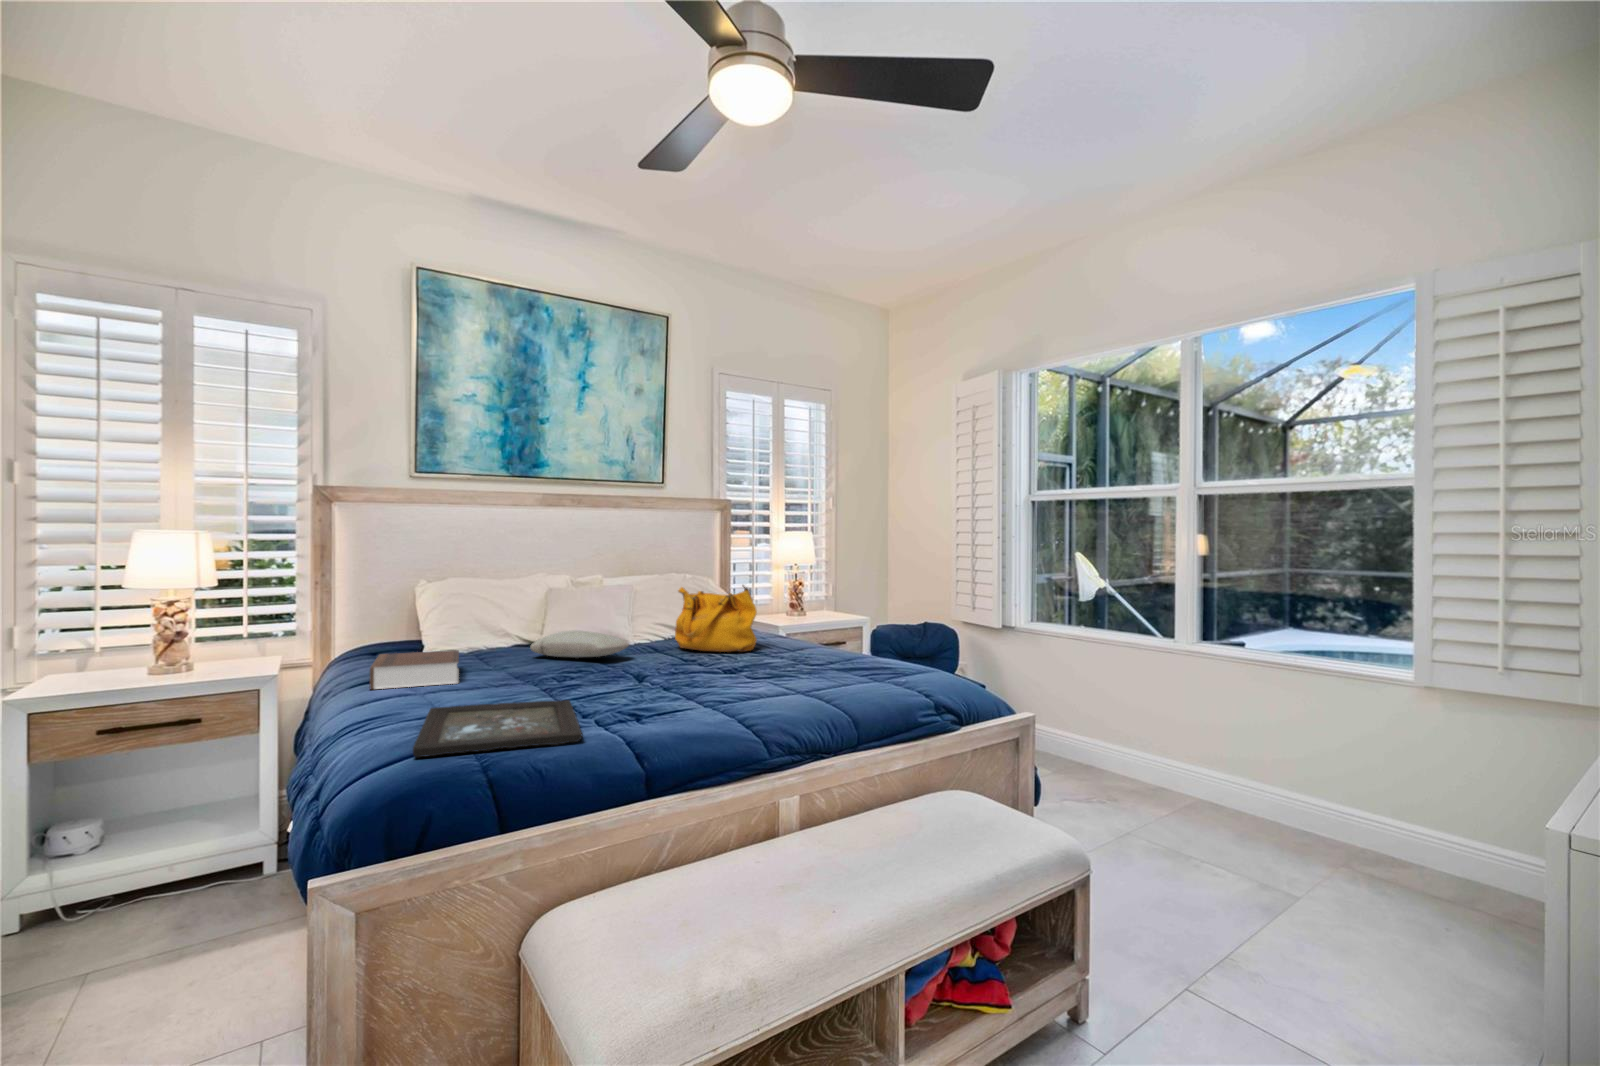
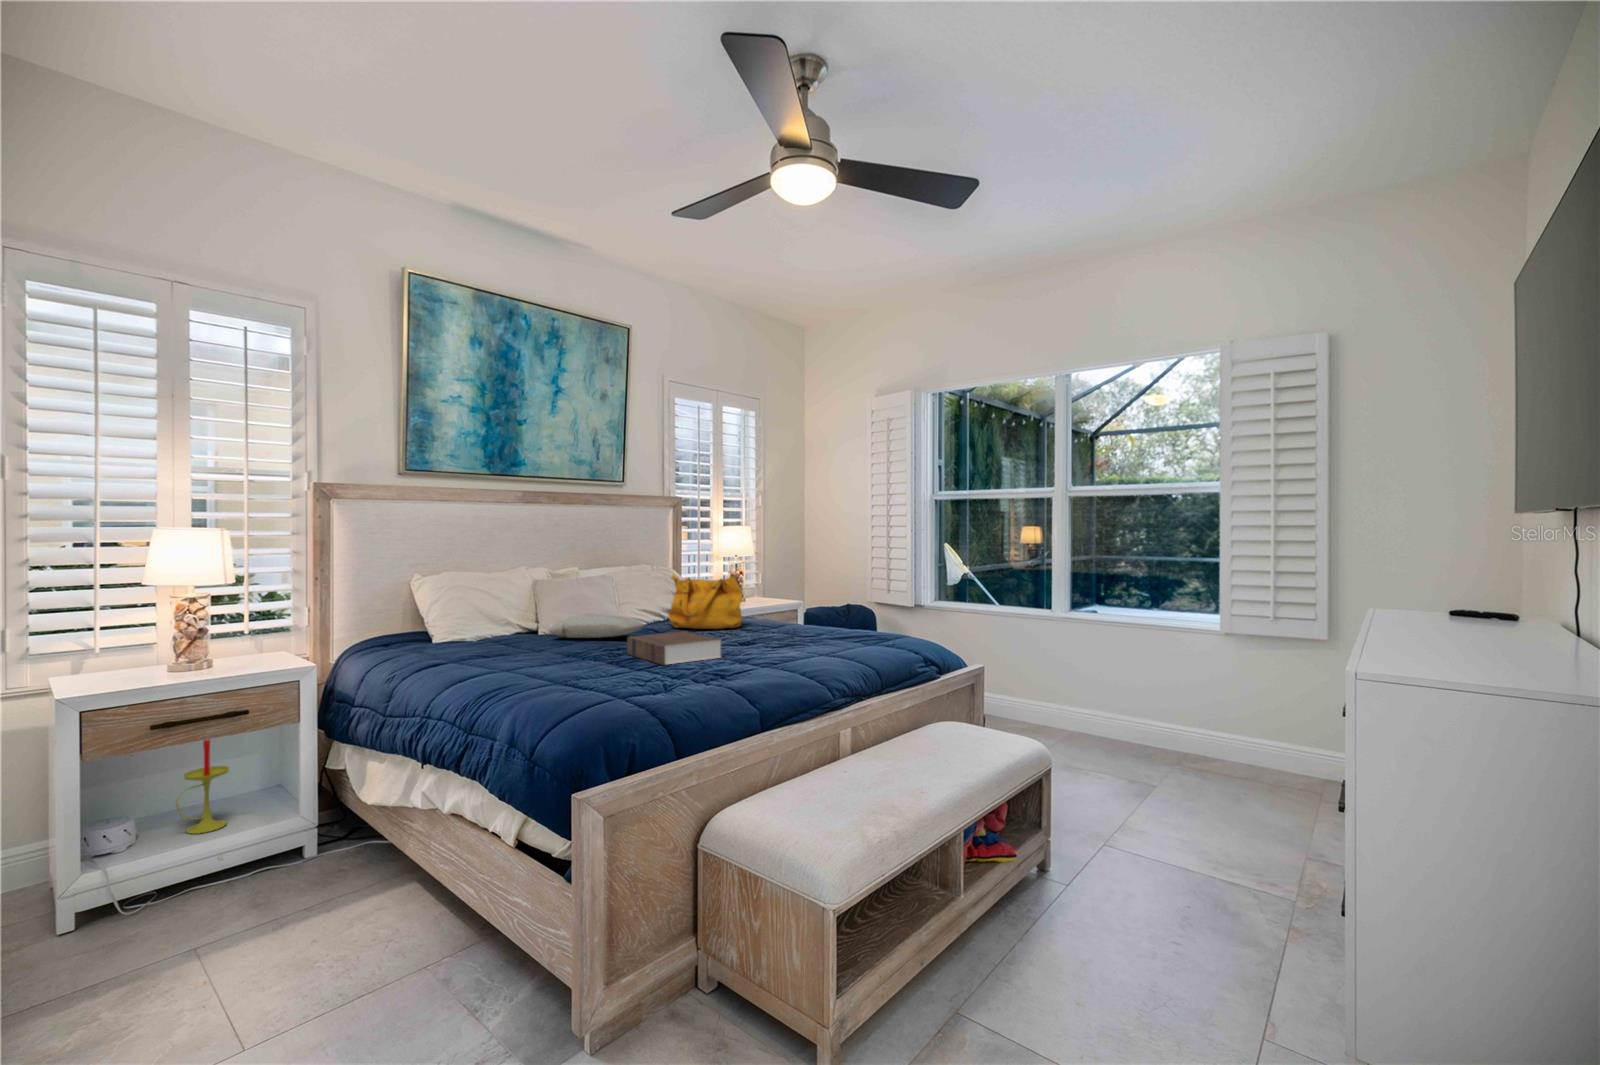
book: present [370,650,459,689] -> present [627,631,721,665]
tray: present [413,700,582,757] -> none [546,666,706,708]
candle: none [138,744,198,844] -> present [176,740,229,834]

